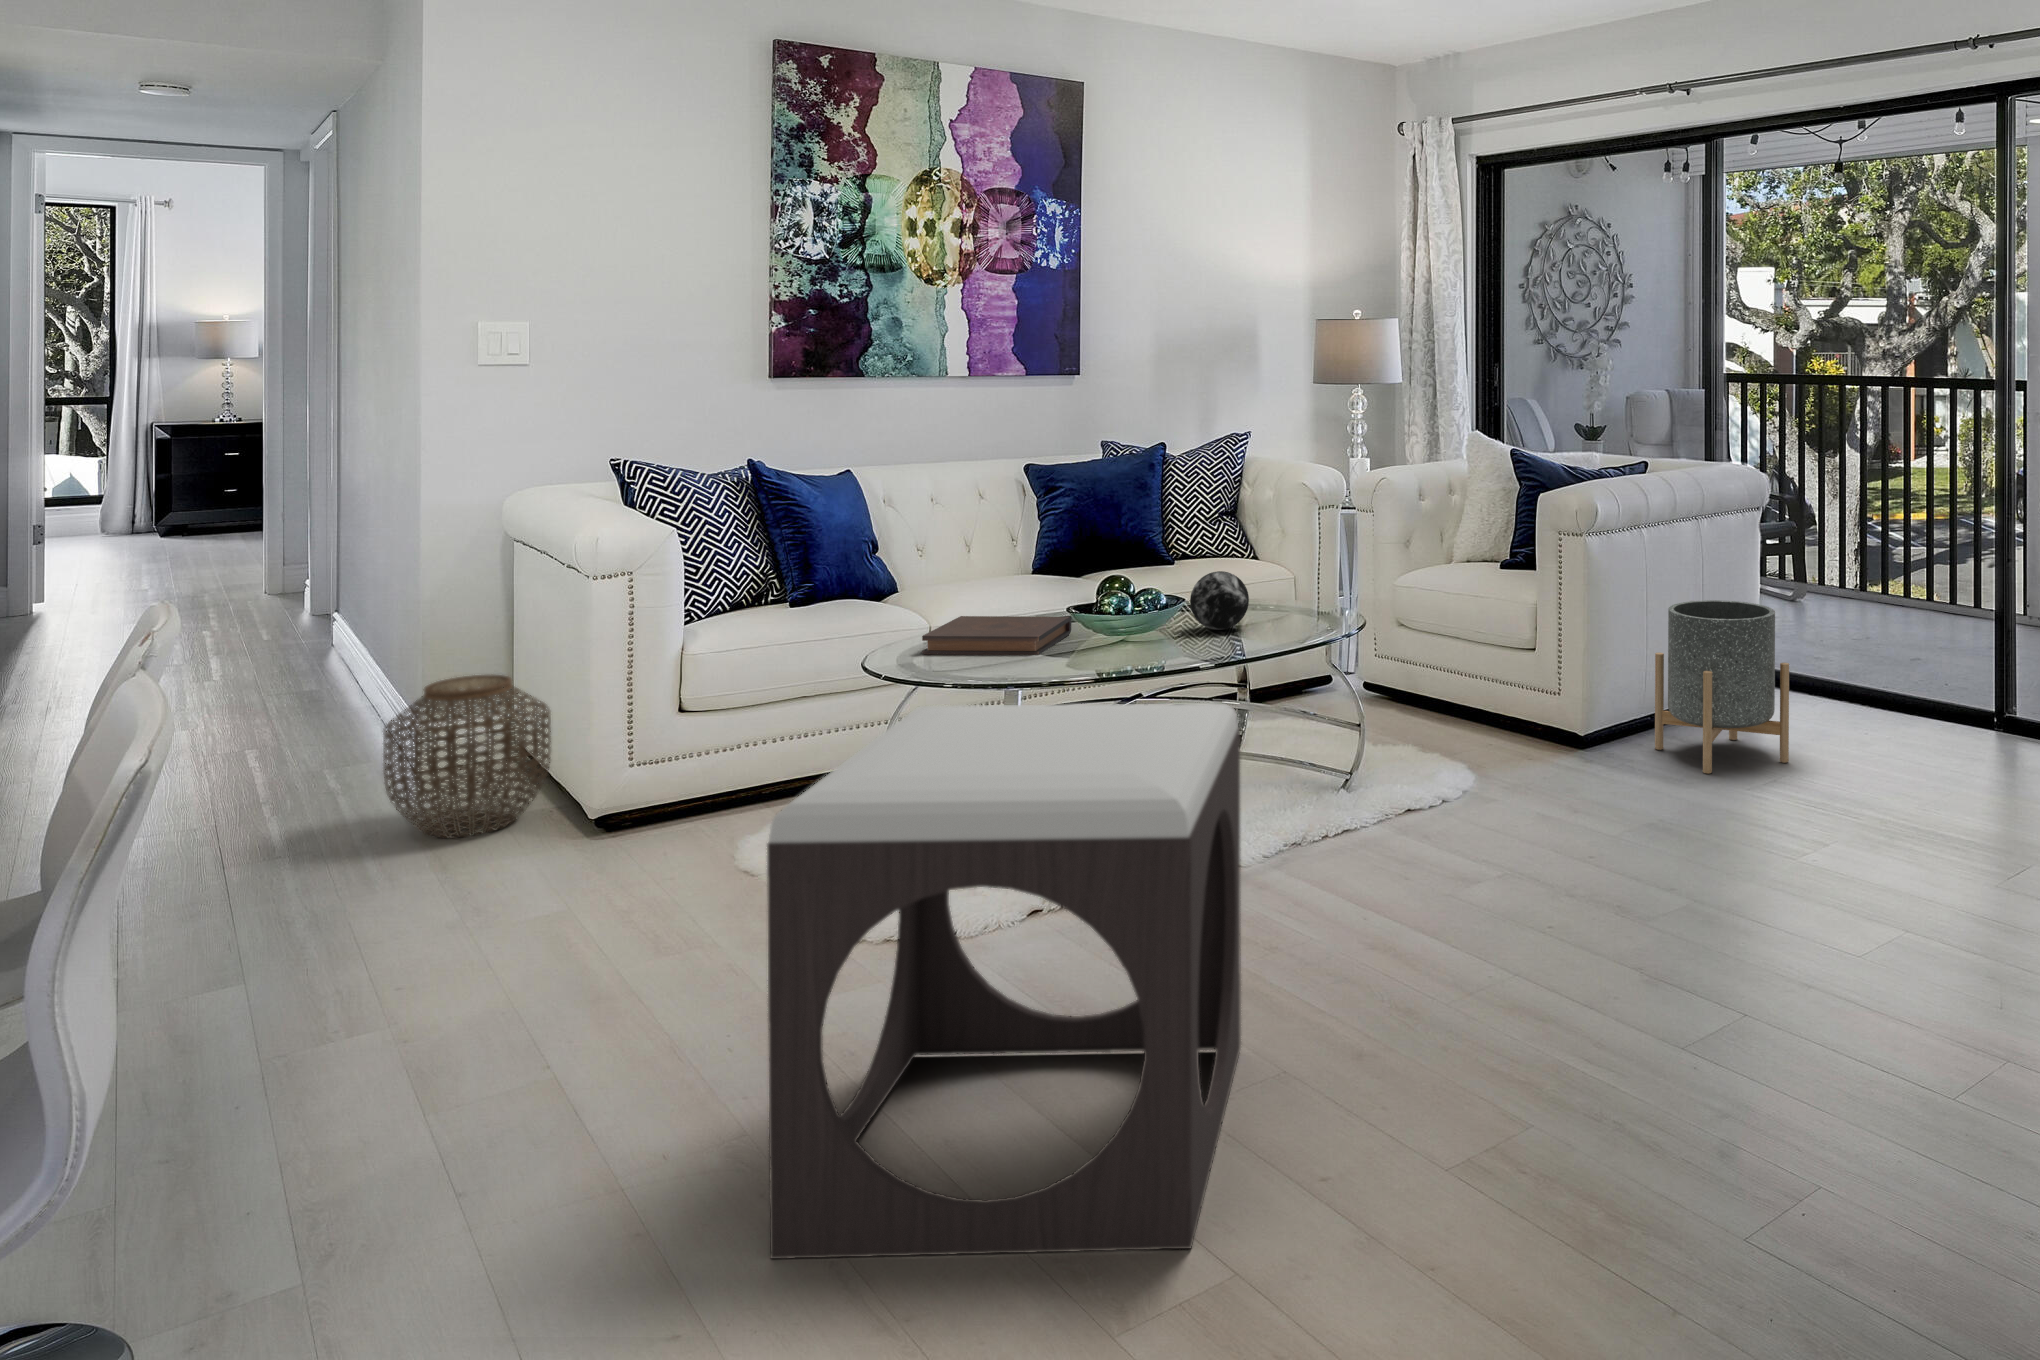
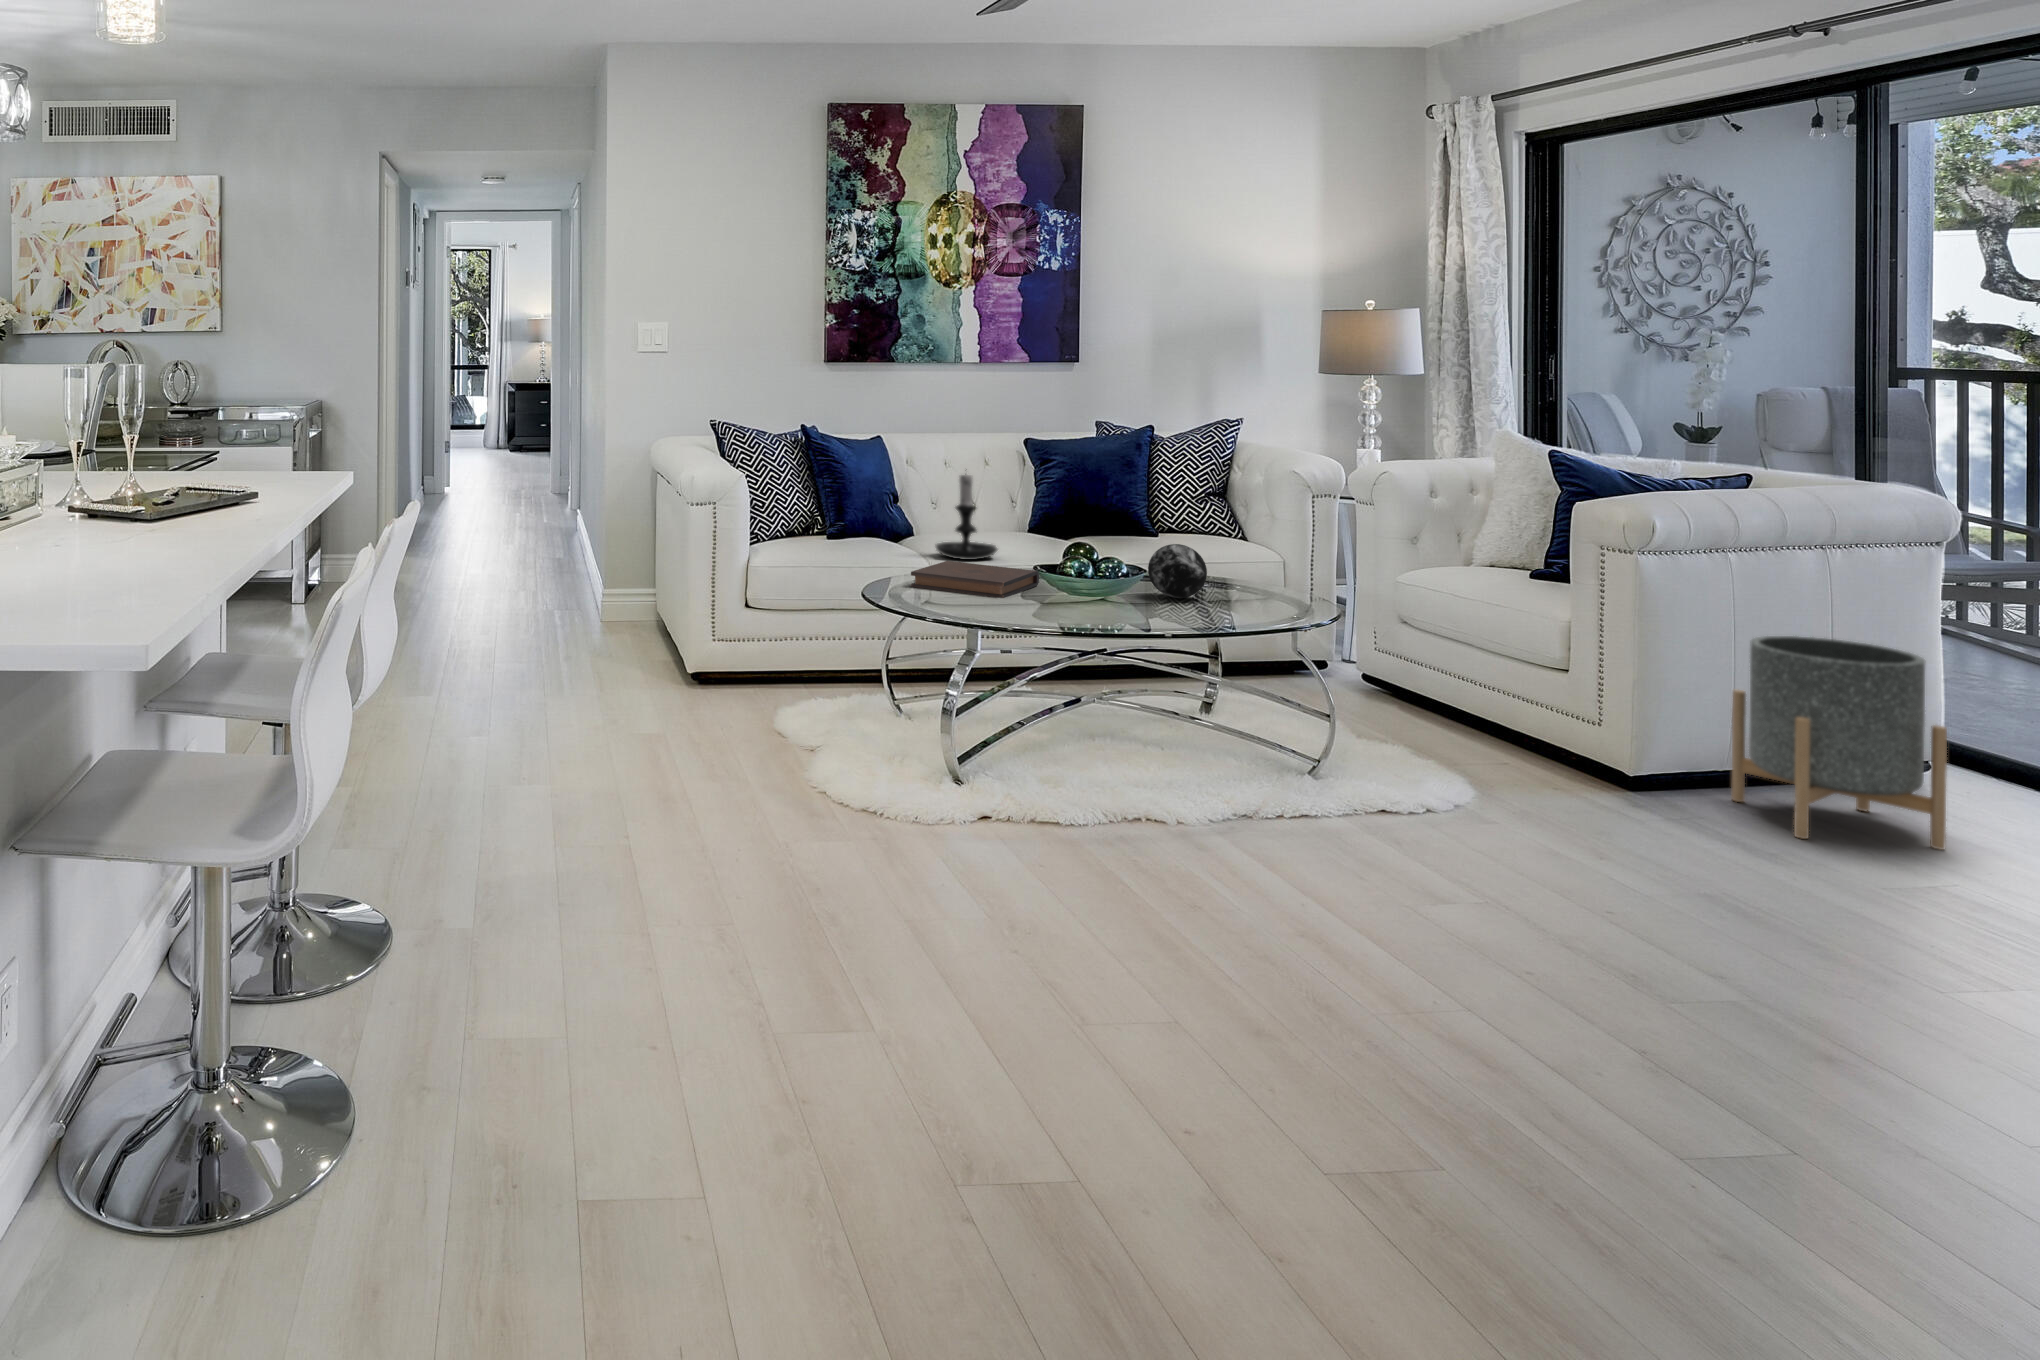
candle holder: none [935,502,1012,610] -> present [936,474,997,560]
woven basket: present [383,675,551,838] -> none [570,567,666,676]
footstool: present [767,703,1241,1259] -> none [741,613,1131,1072]

